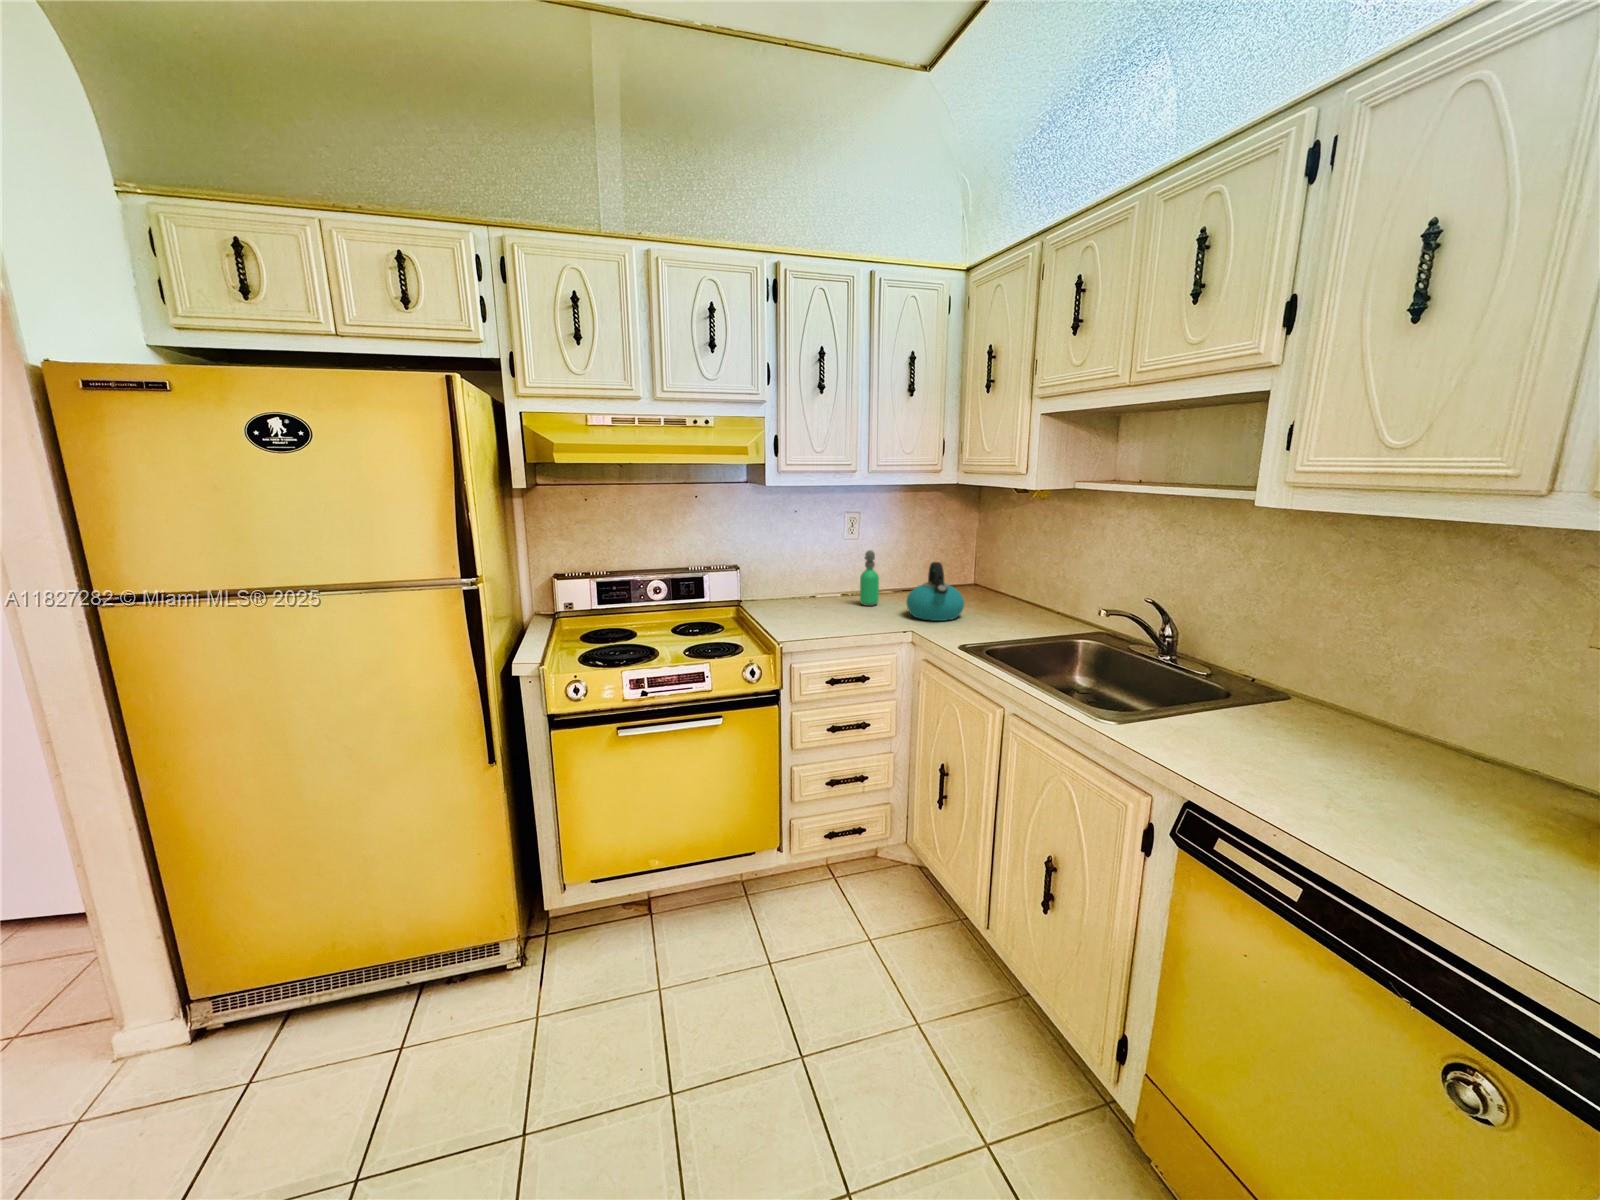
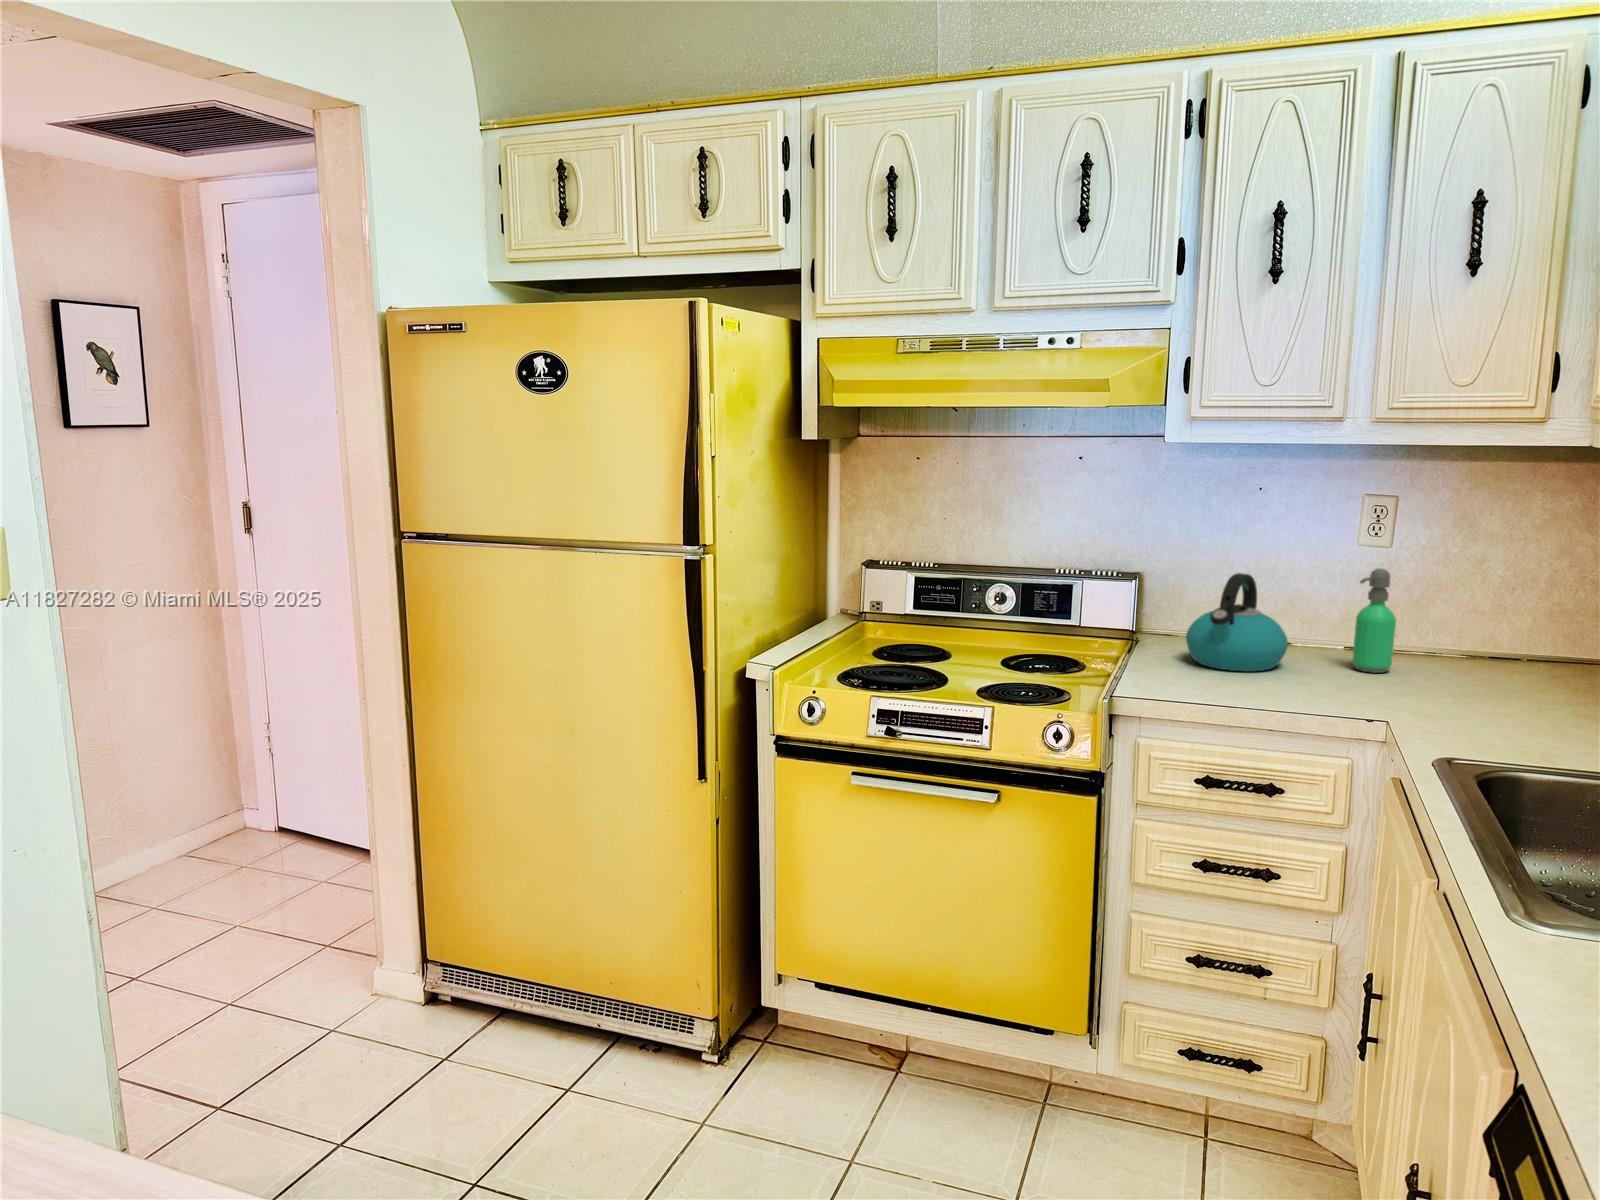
kettle: present [906,562,964,621] -> present [1186,573,1288,671]

